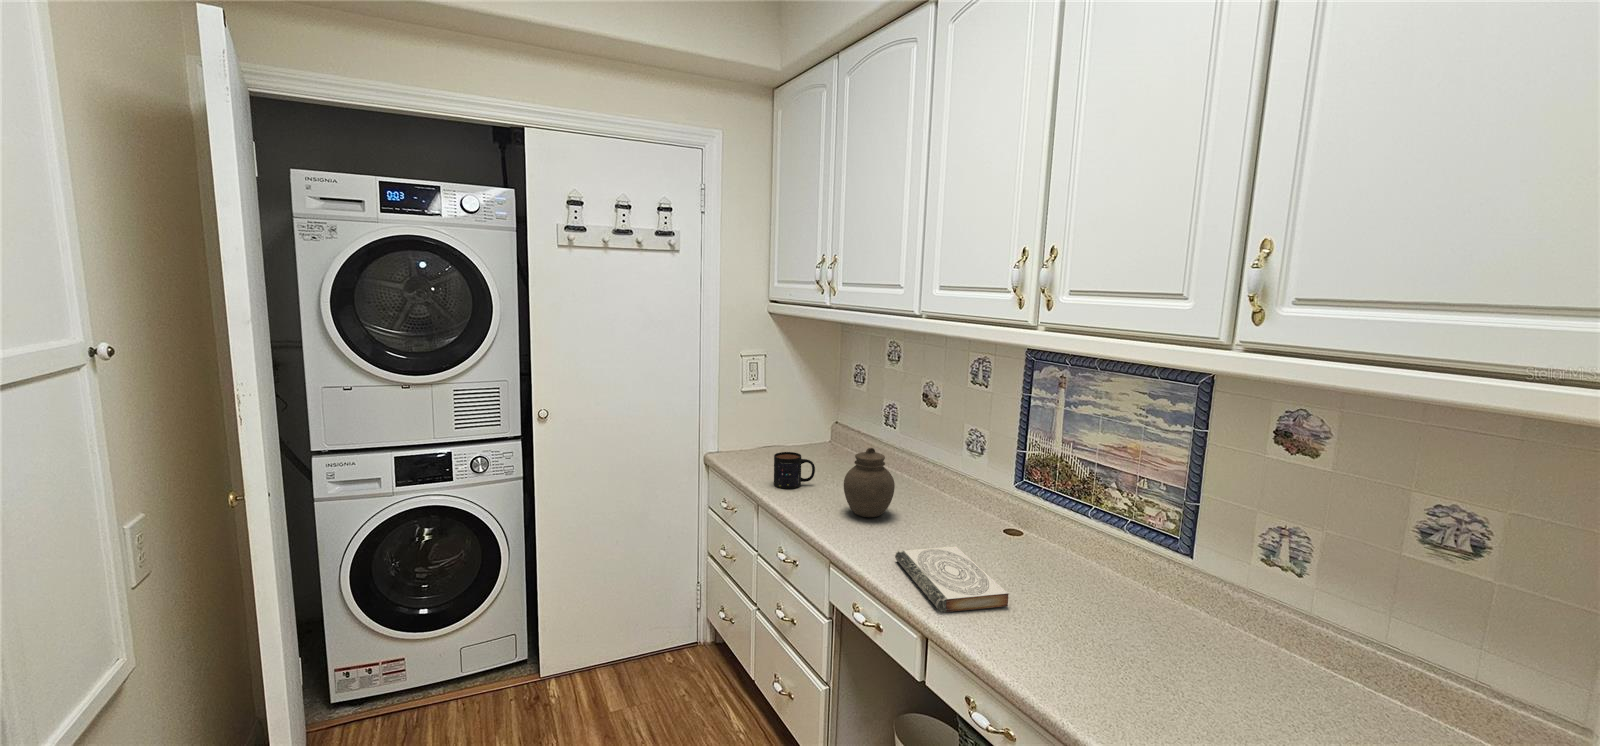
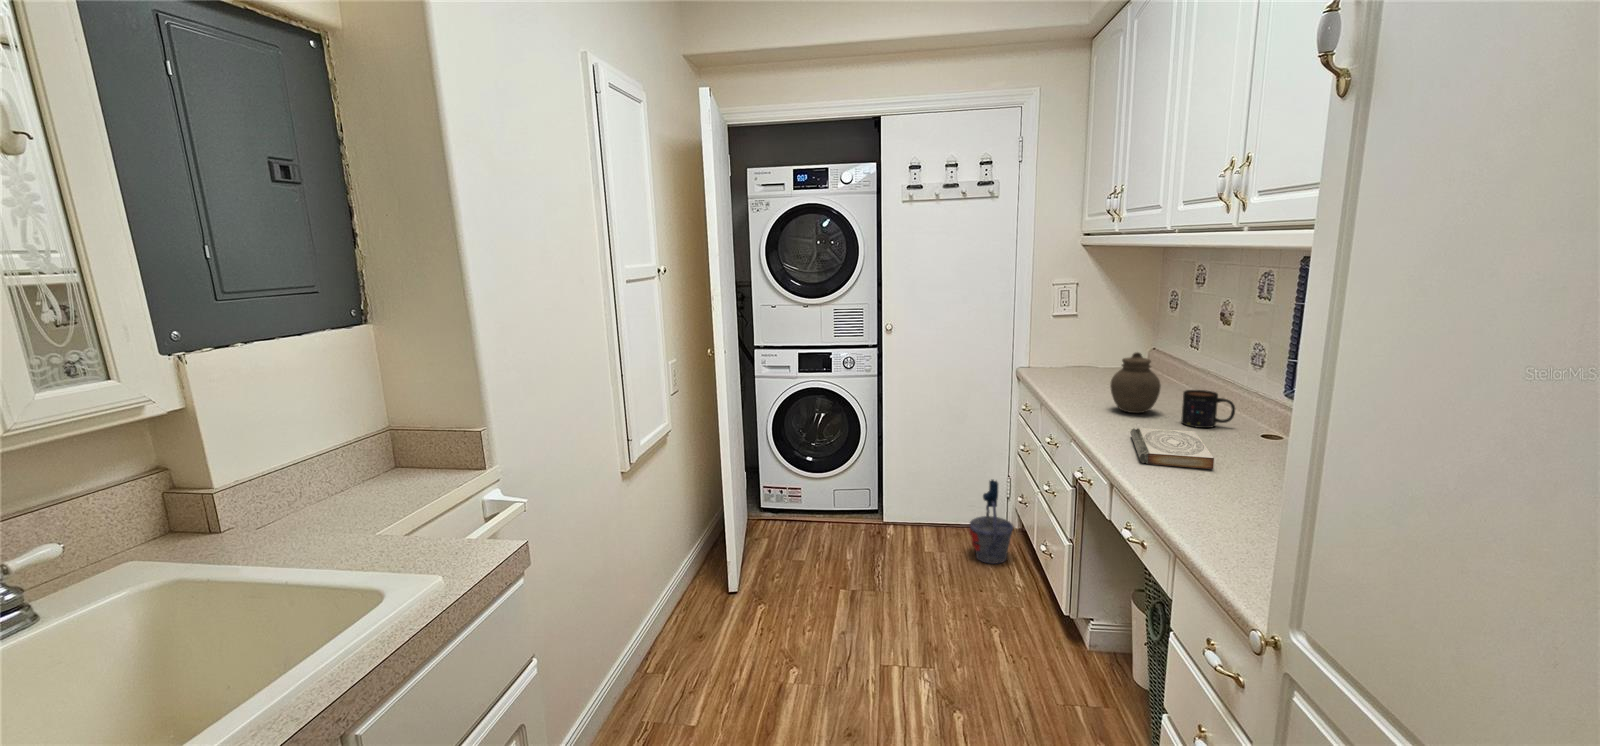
mug: present [774,452,815,489] -> present [1181,390,1235,428]
bucket: none [666,598,720,708] -> present [969,480,1013,564]

